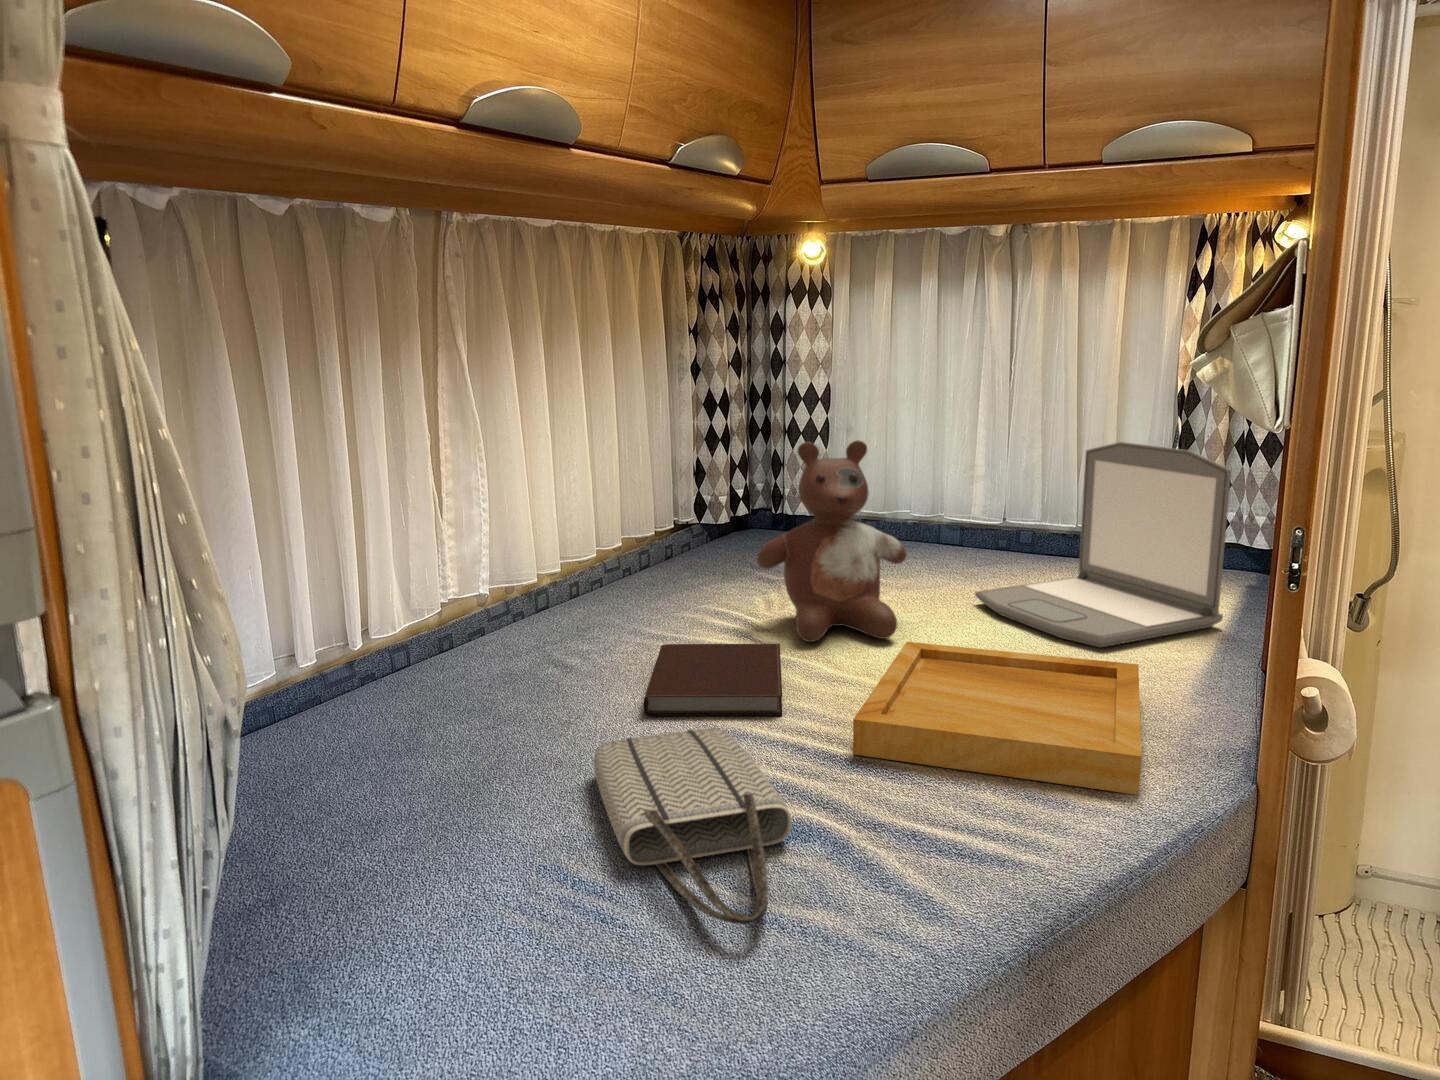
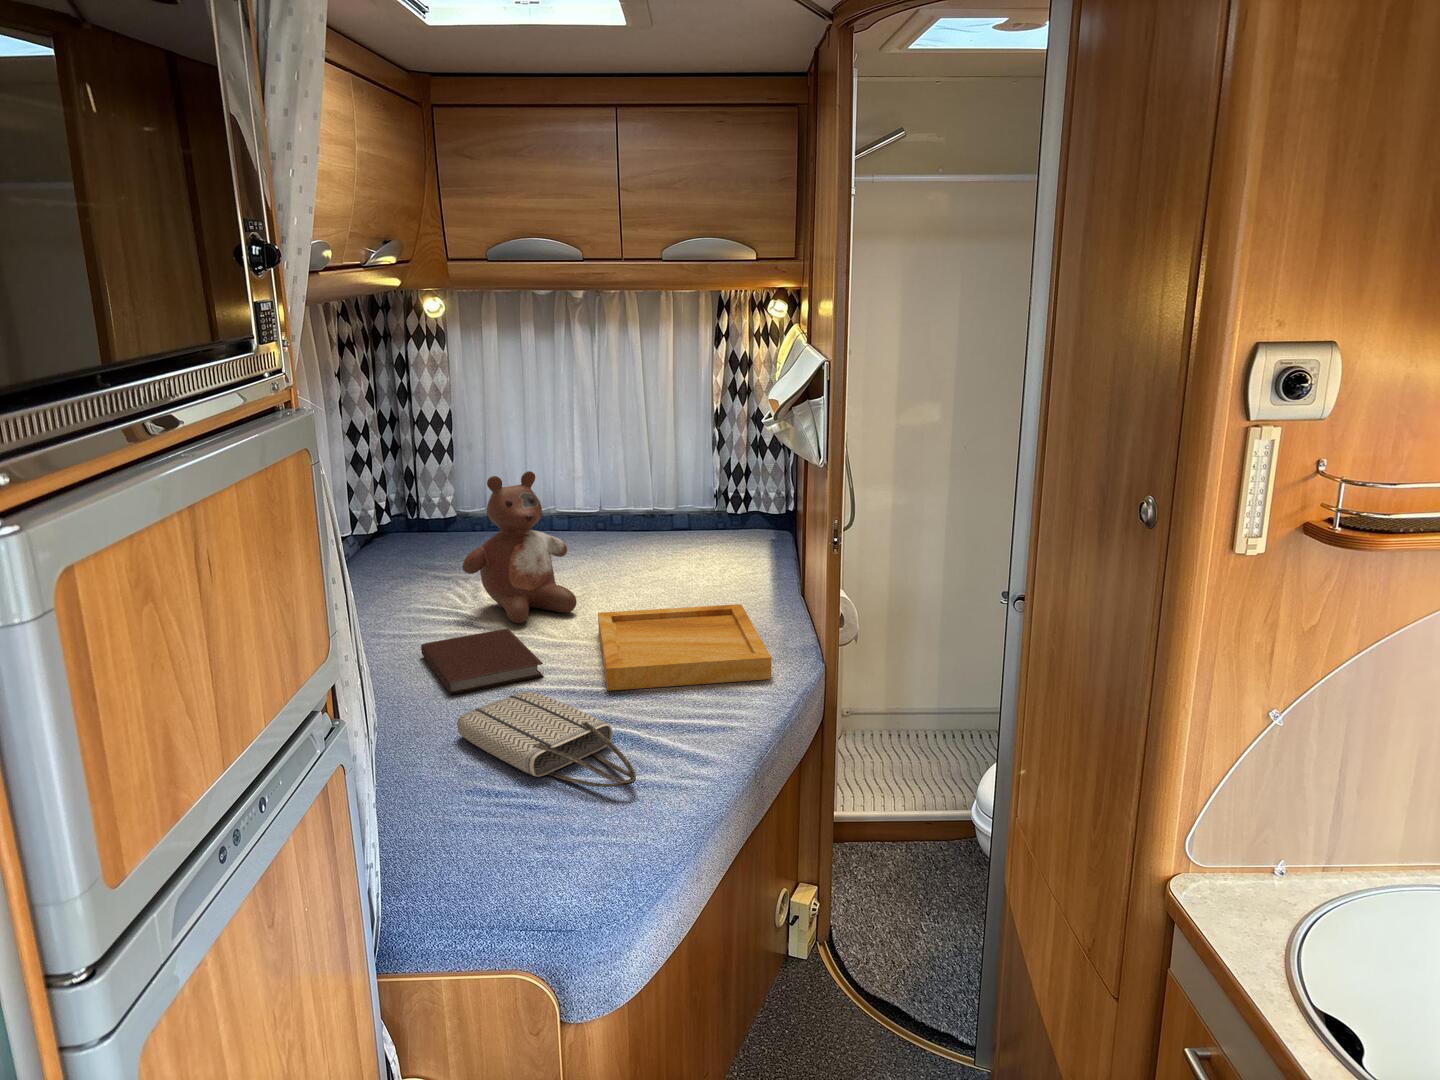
laptop: present [975,442,1231,648] -> none [608,452,766,596]

